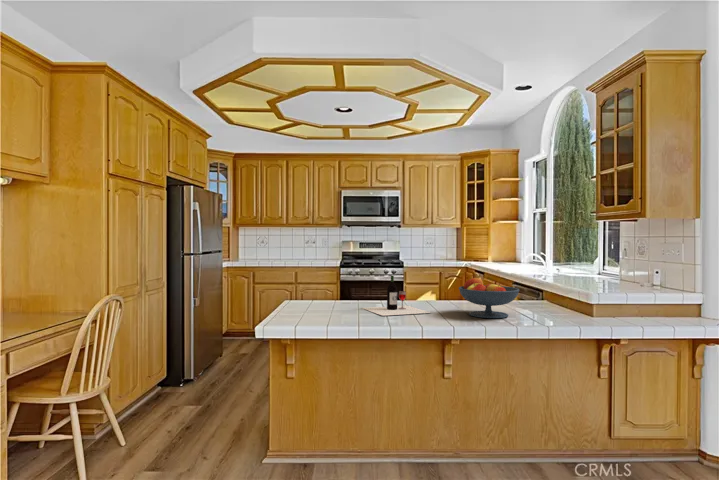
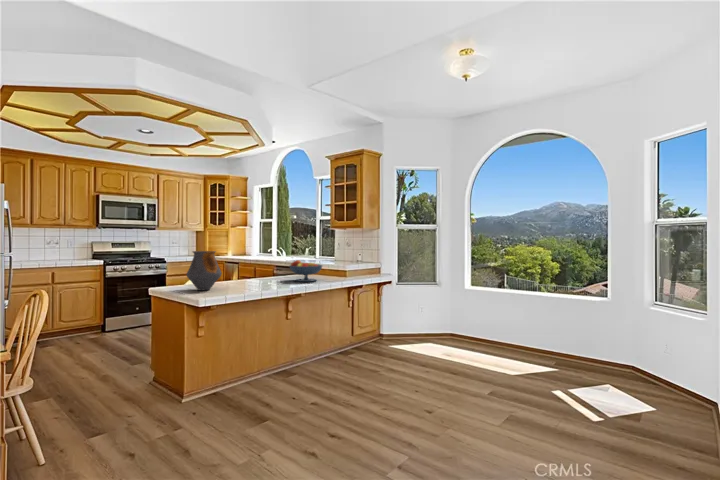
vase: none [289,257,334,313] -> present [187,251,222,290]
wine bottle: present [363,276,430,316] -> none [227,262,277,286]

